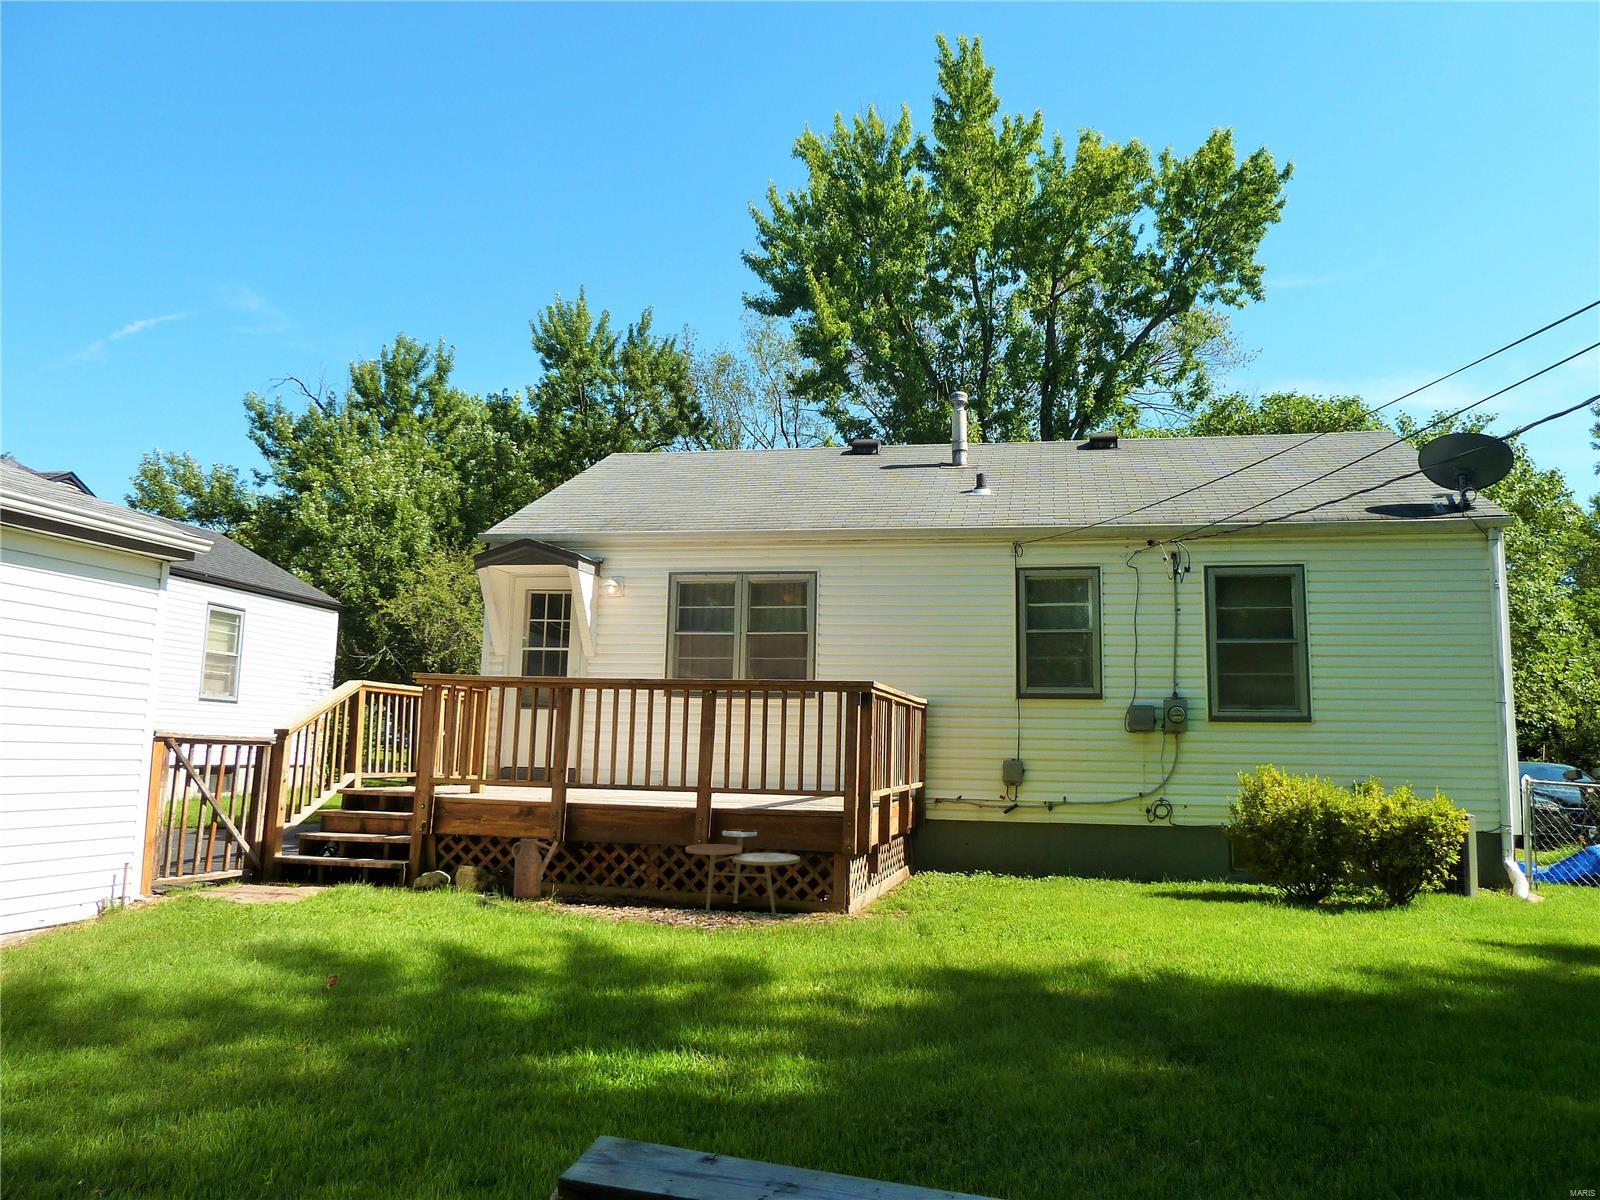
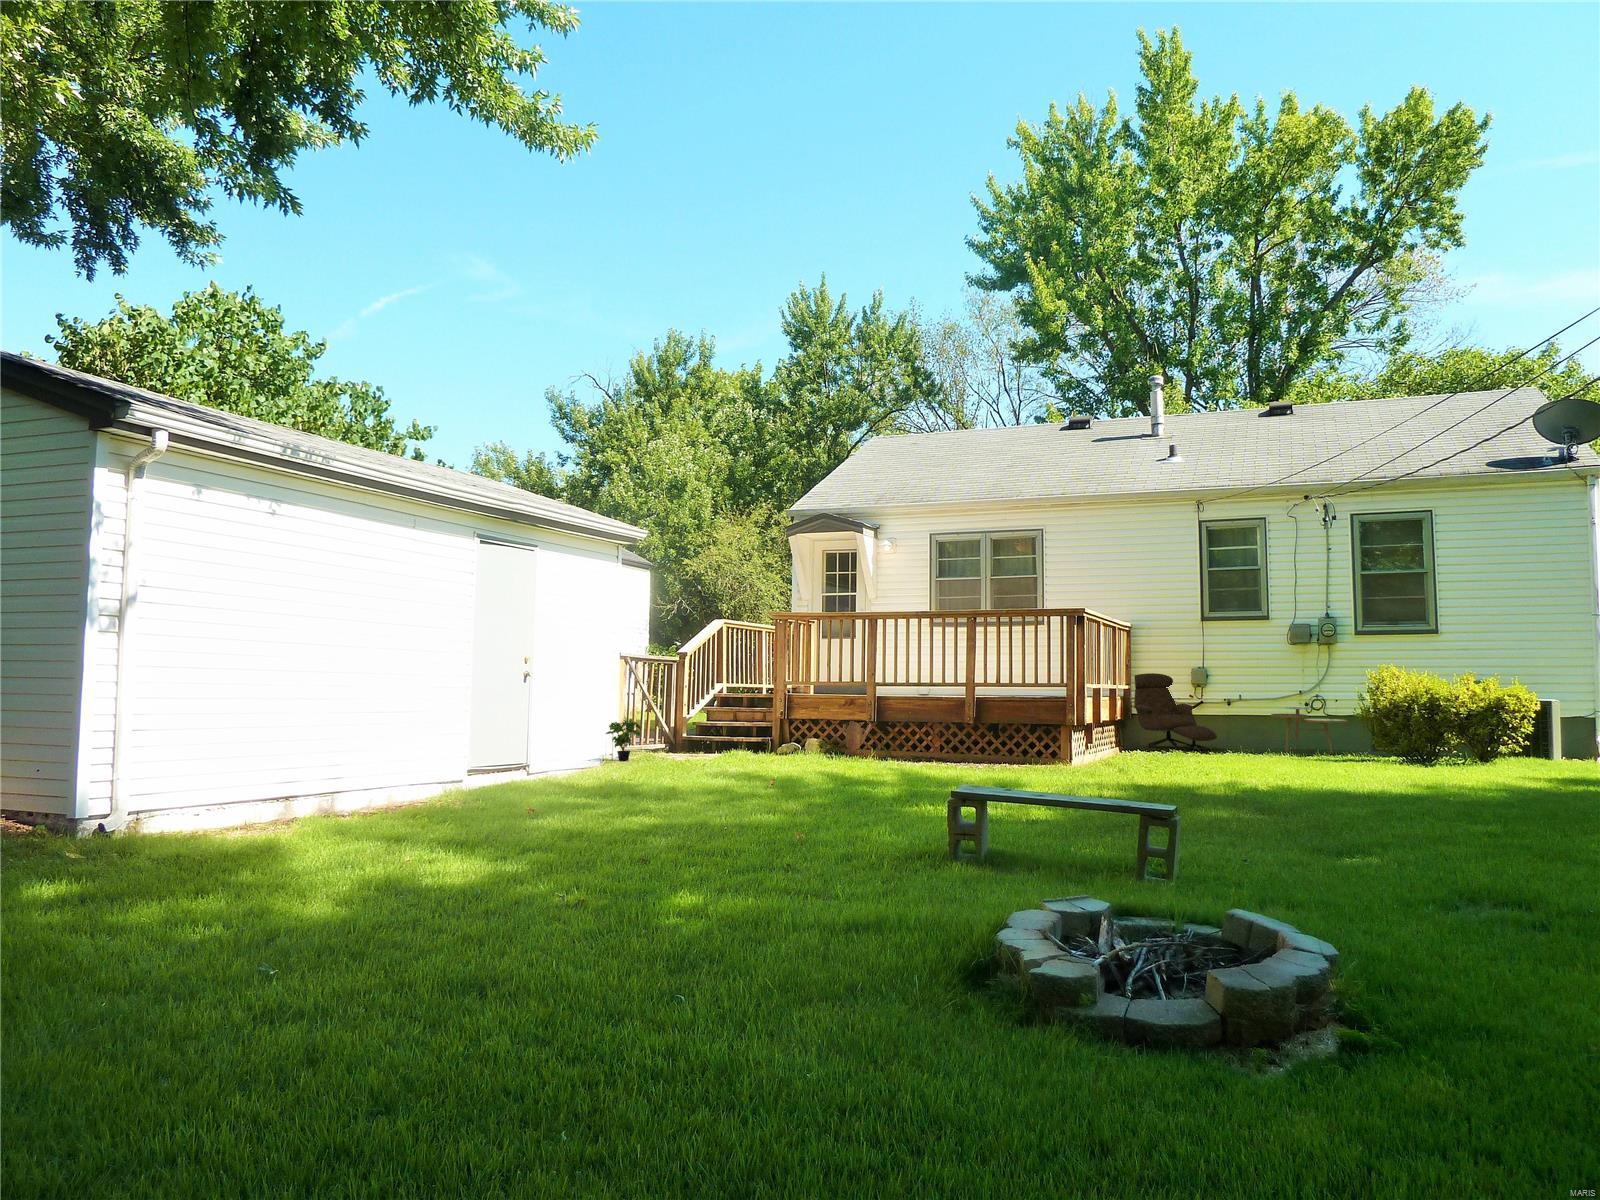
lounge chair: none [933,766,1042,878] -> present [1134,673,1217,752]
side table: present [686,831,800,916] -> present [1271,706,1348,753]
potted plant: none [67,848,143,926] -> present [606,717,641,761]

